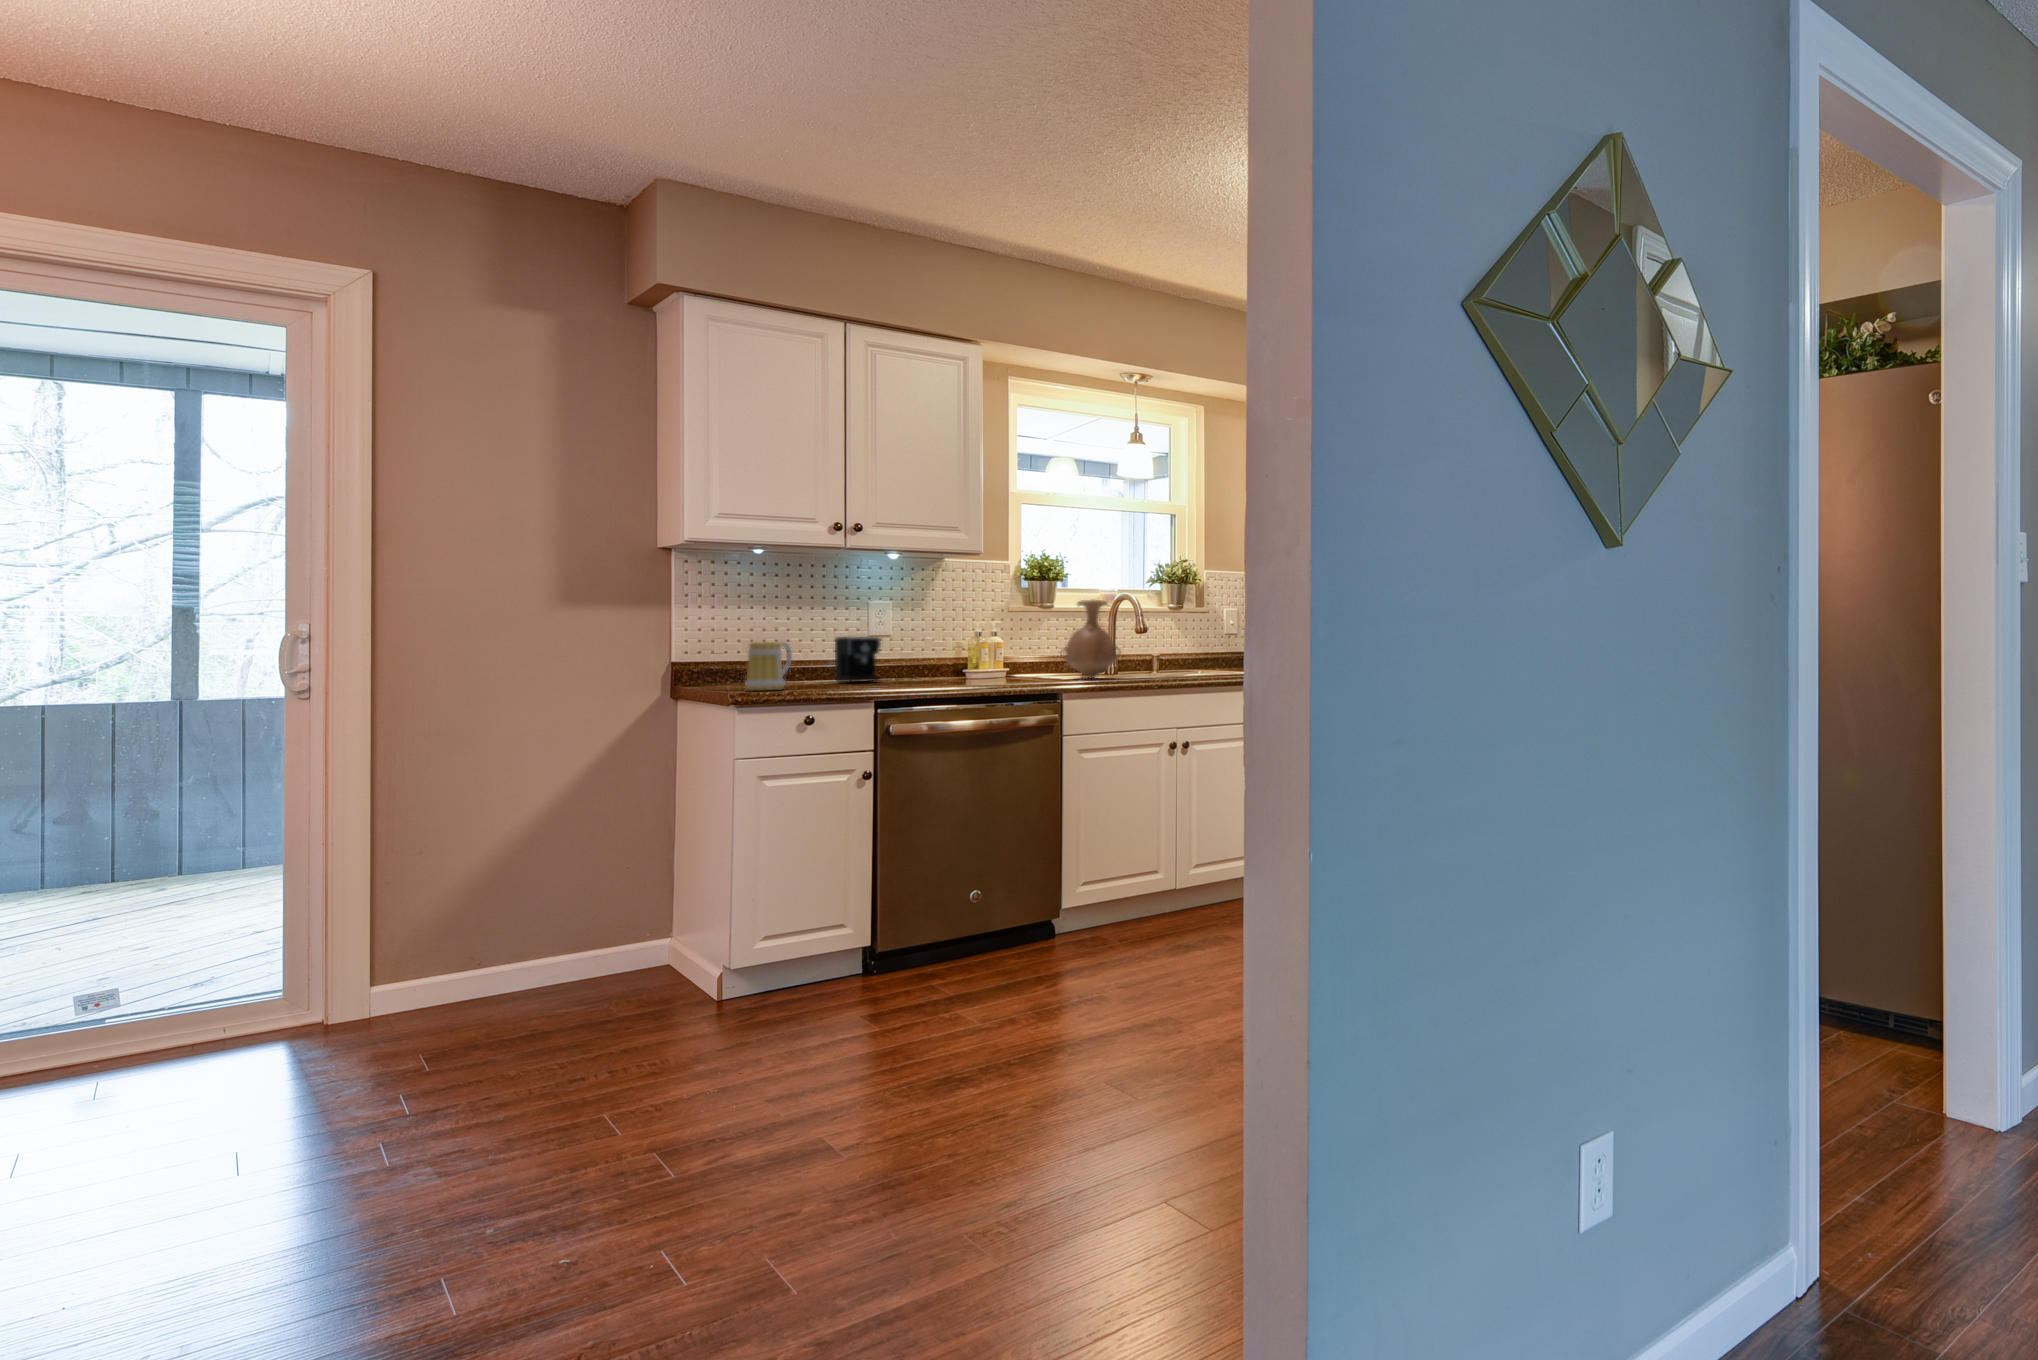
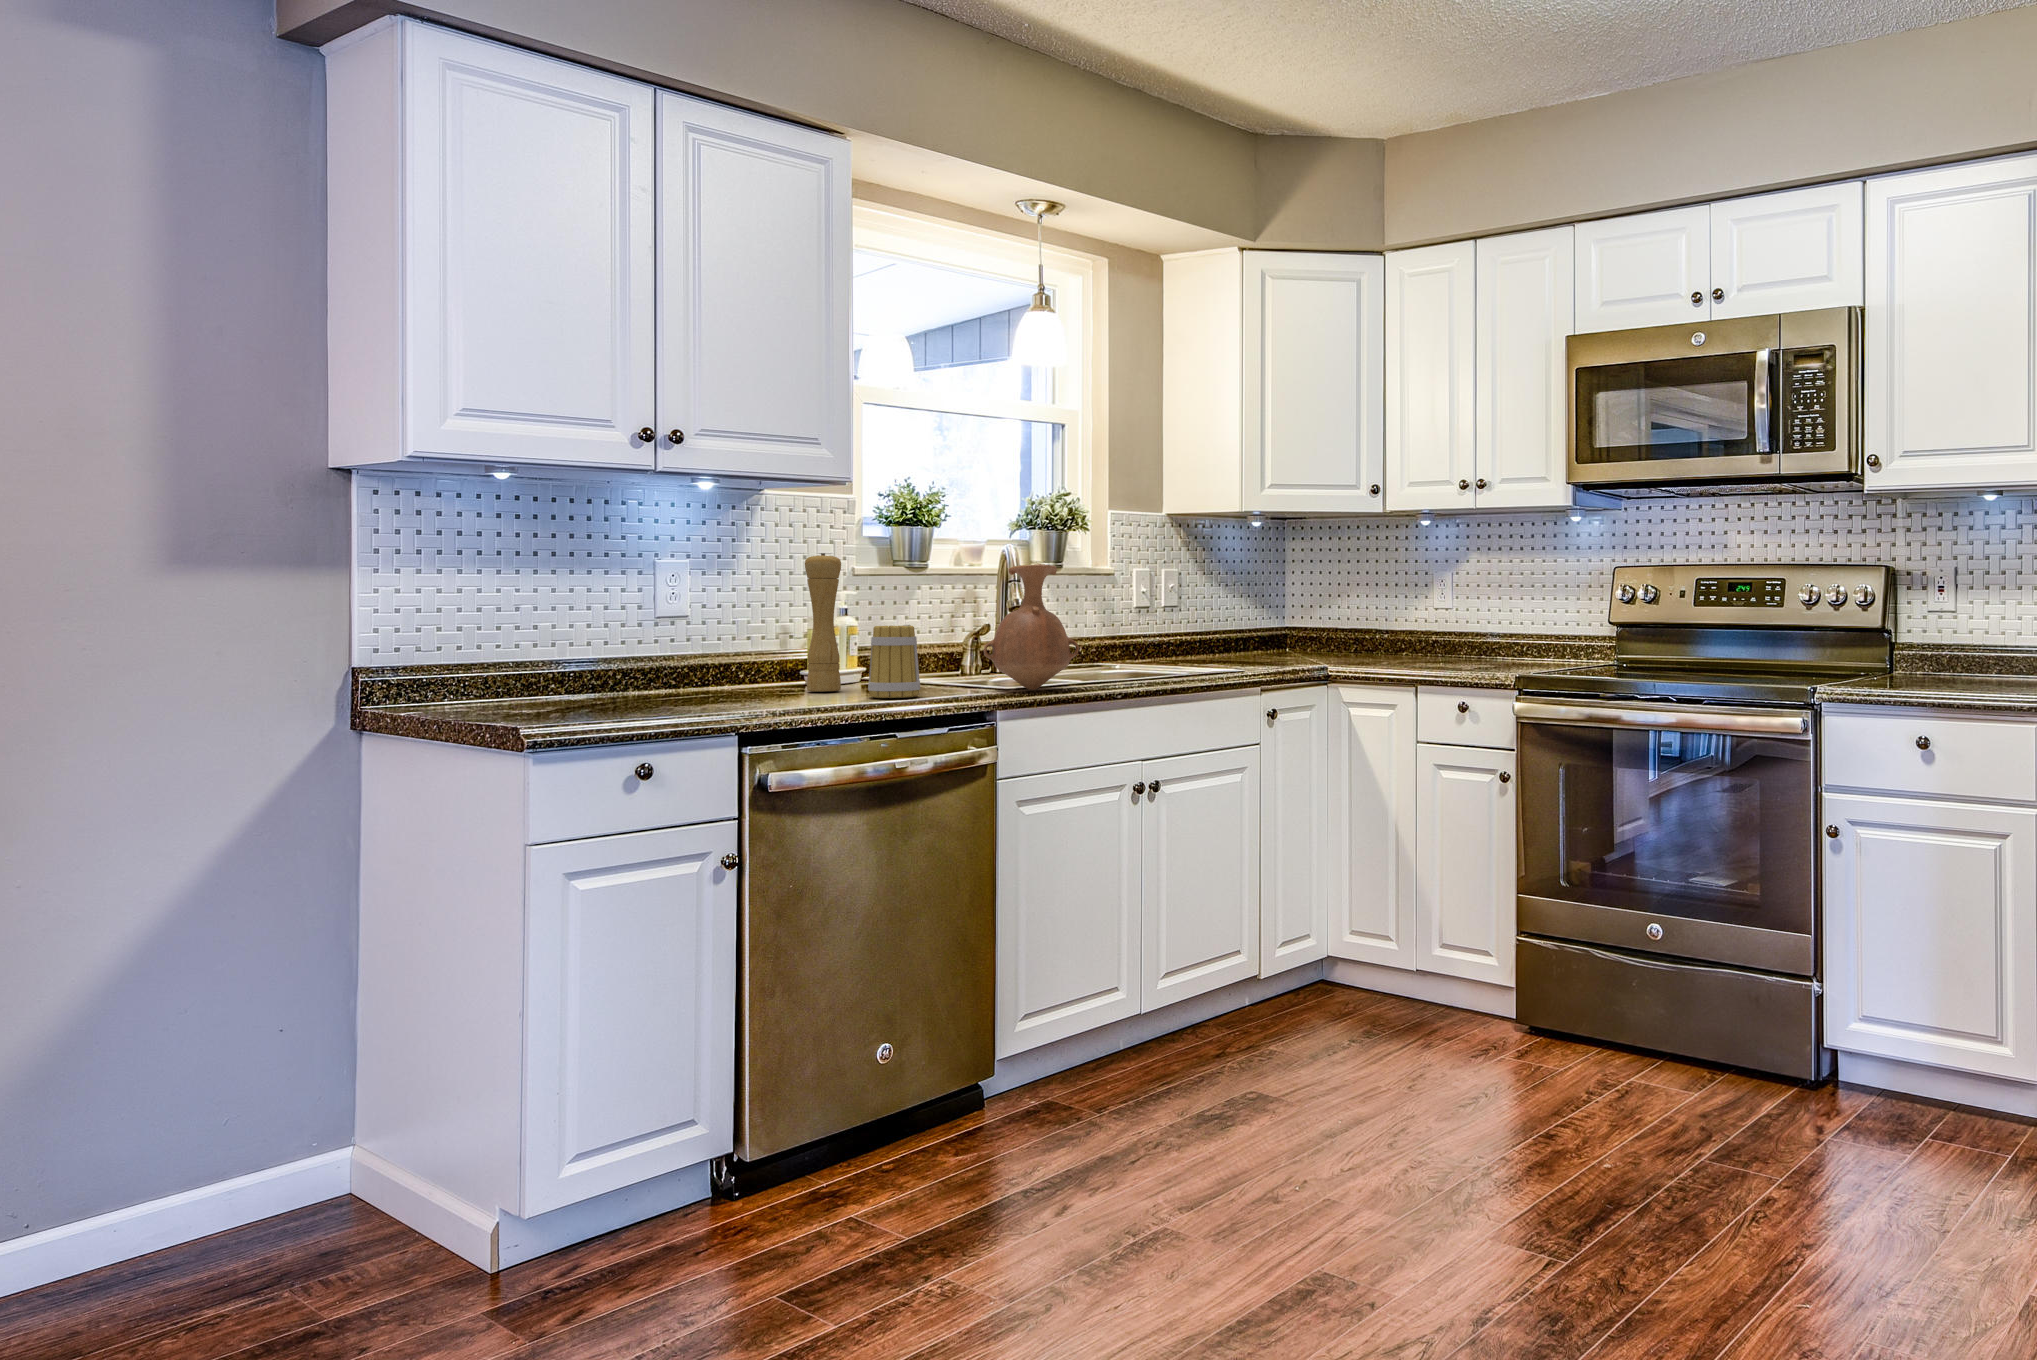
pepper mill: none [951,595,974,680] -> present [805,553,841,692]
coffee maker: present [835,637,892,682] -> none [614,620,733,697]
mug: present [745,642,792,691] -> present [868,625,920,698]

